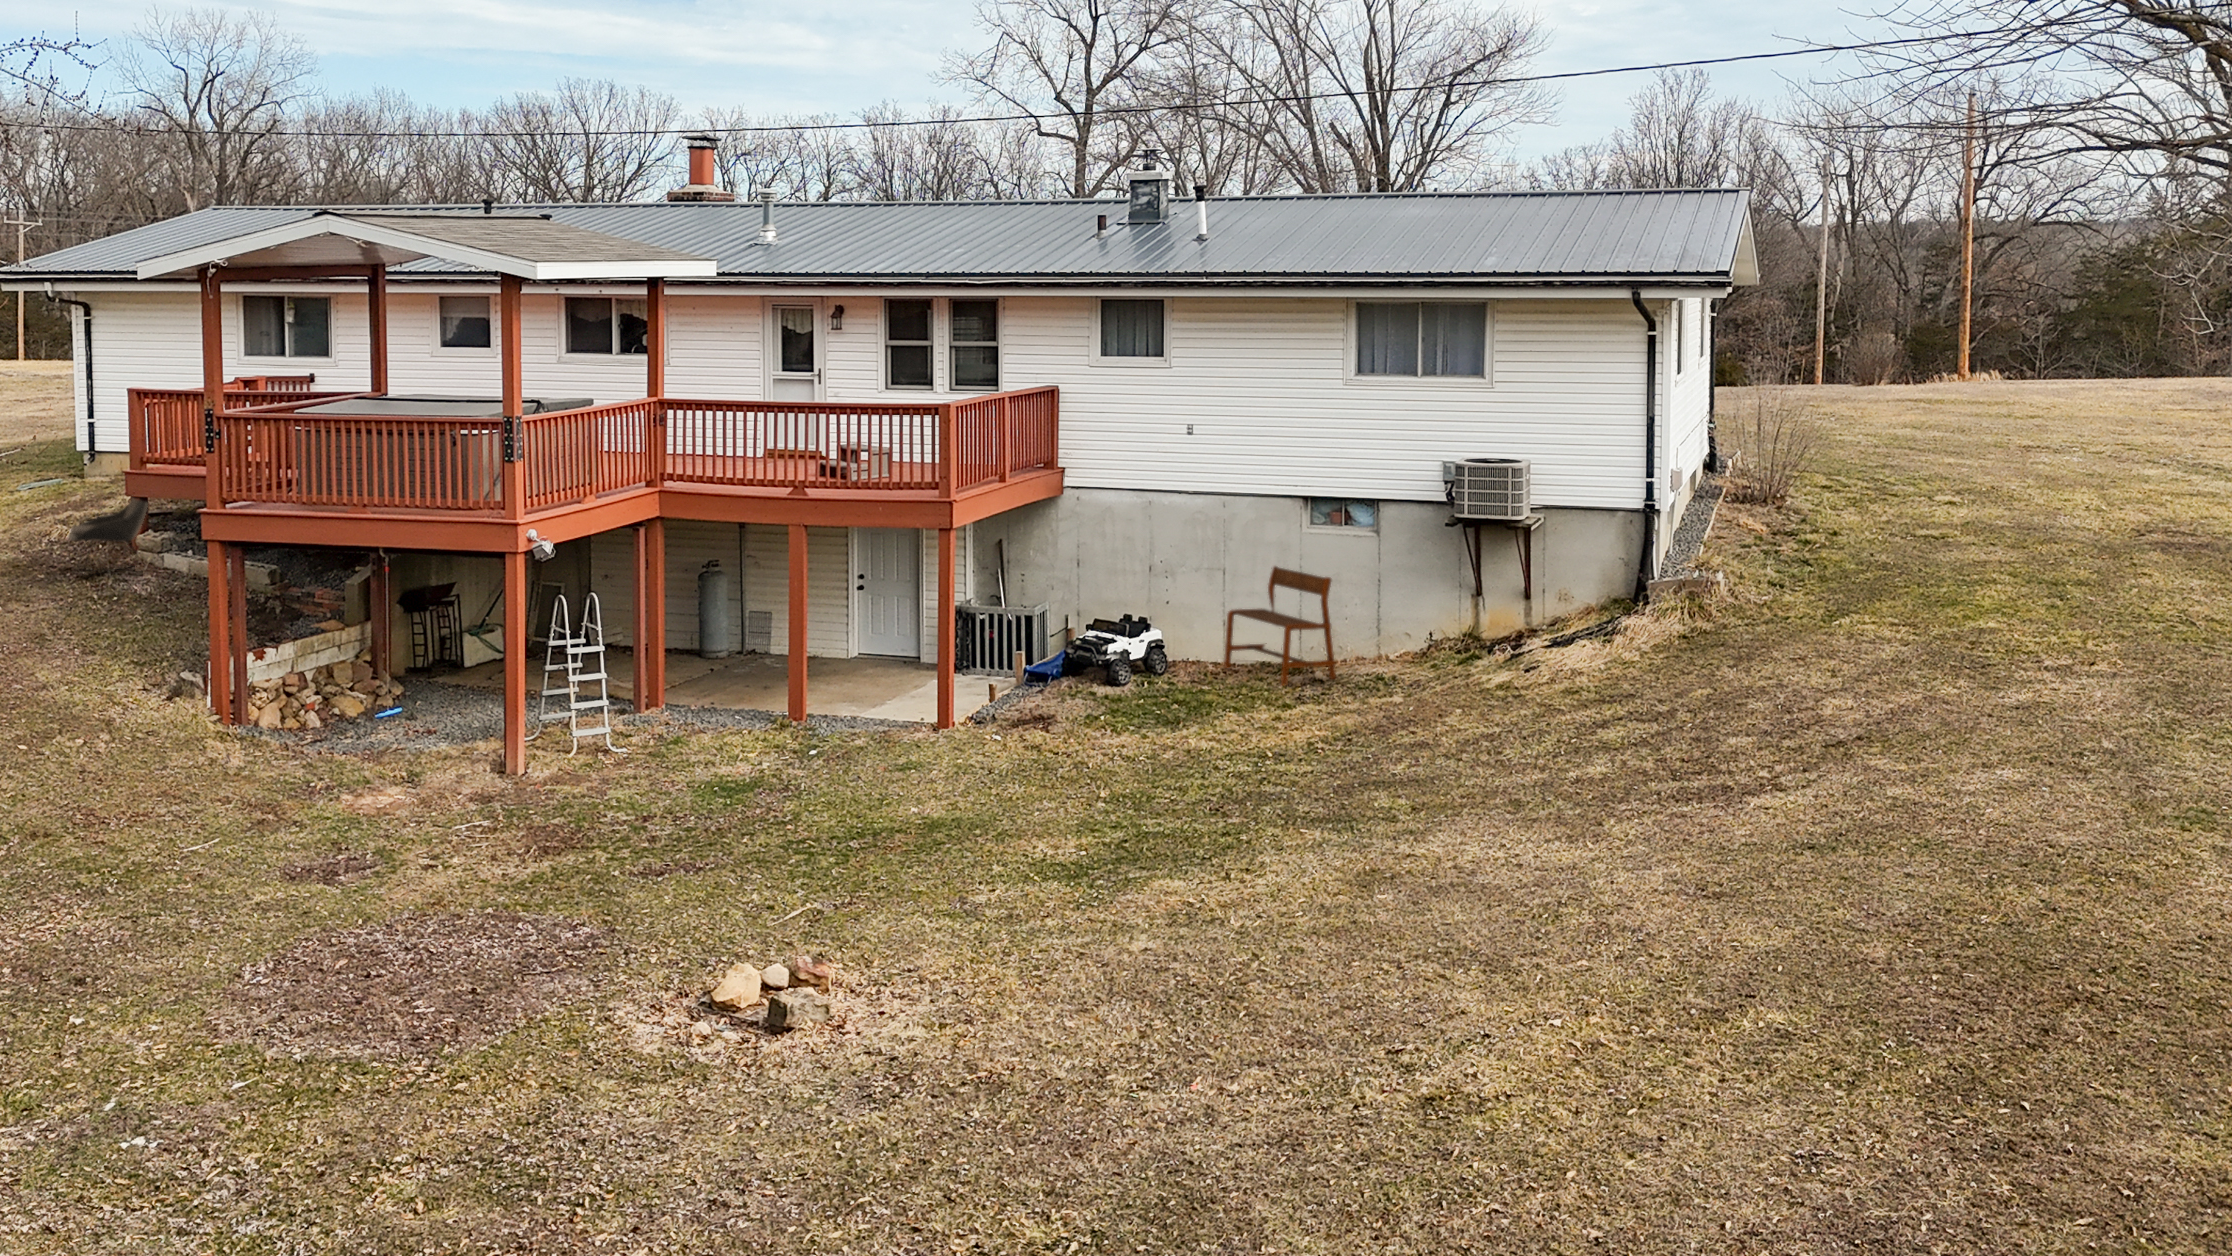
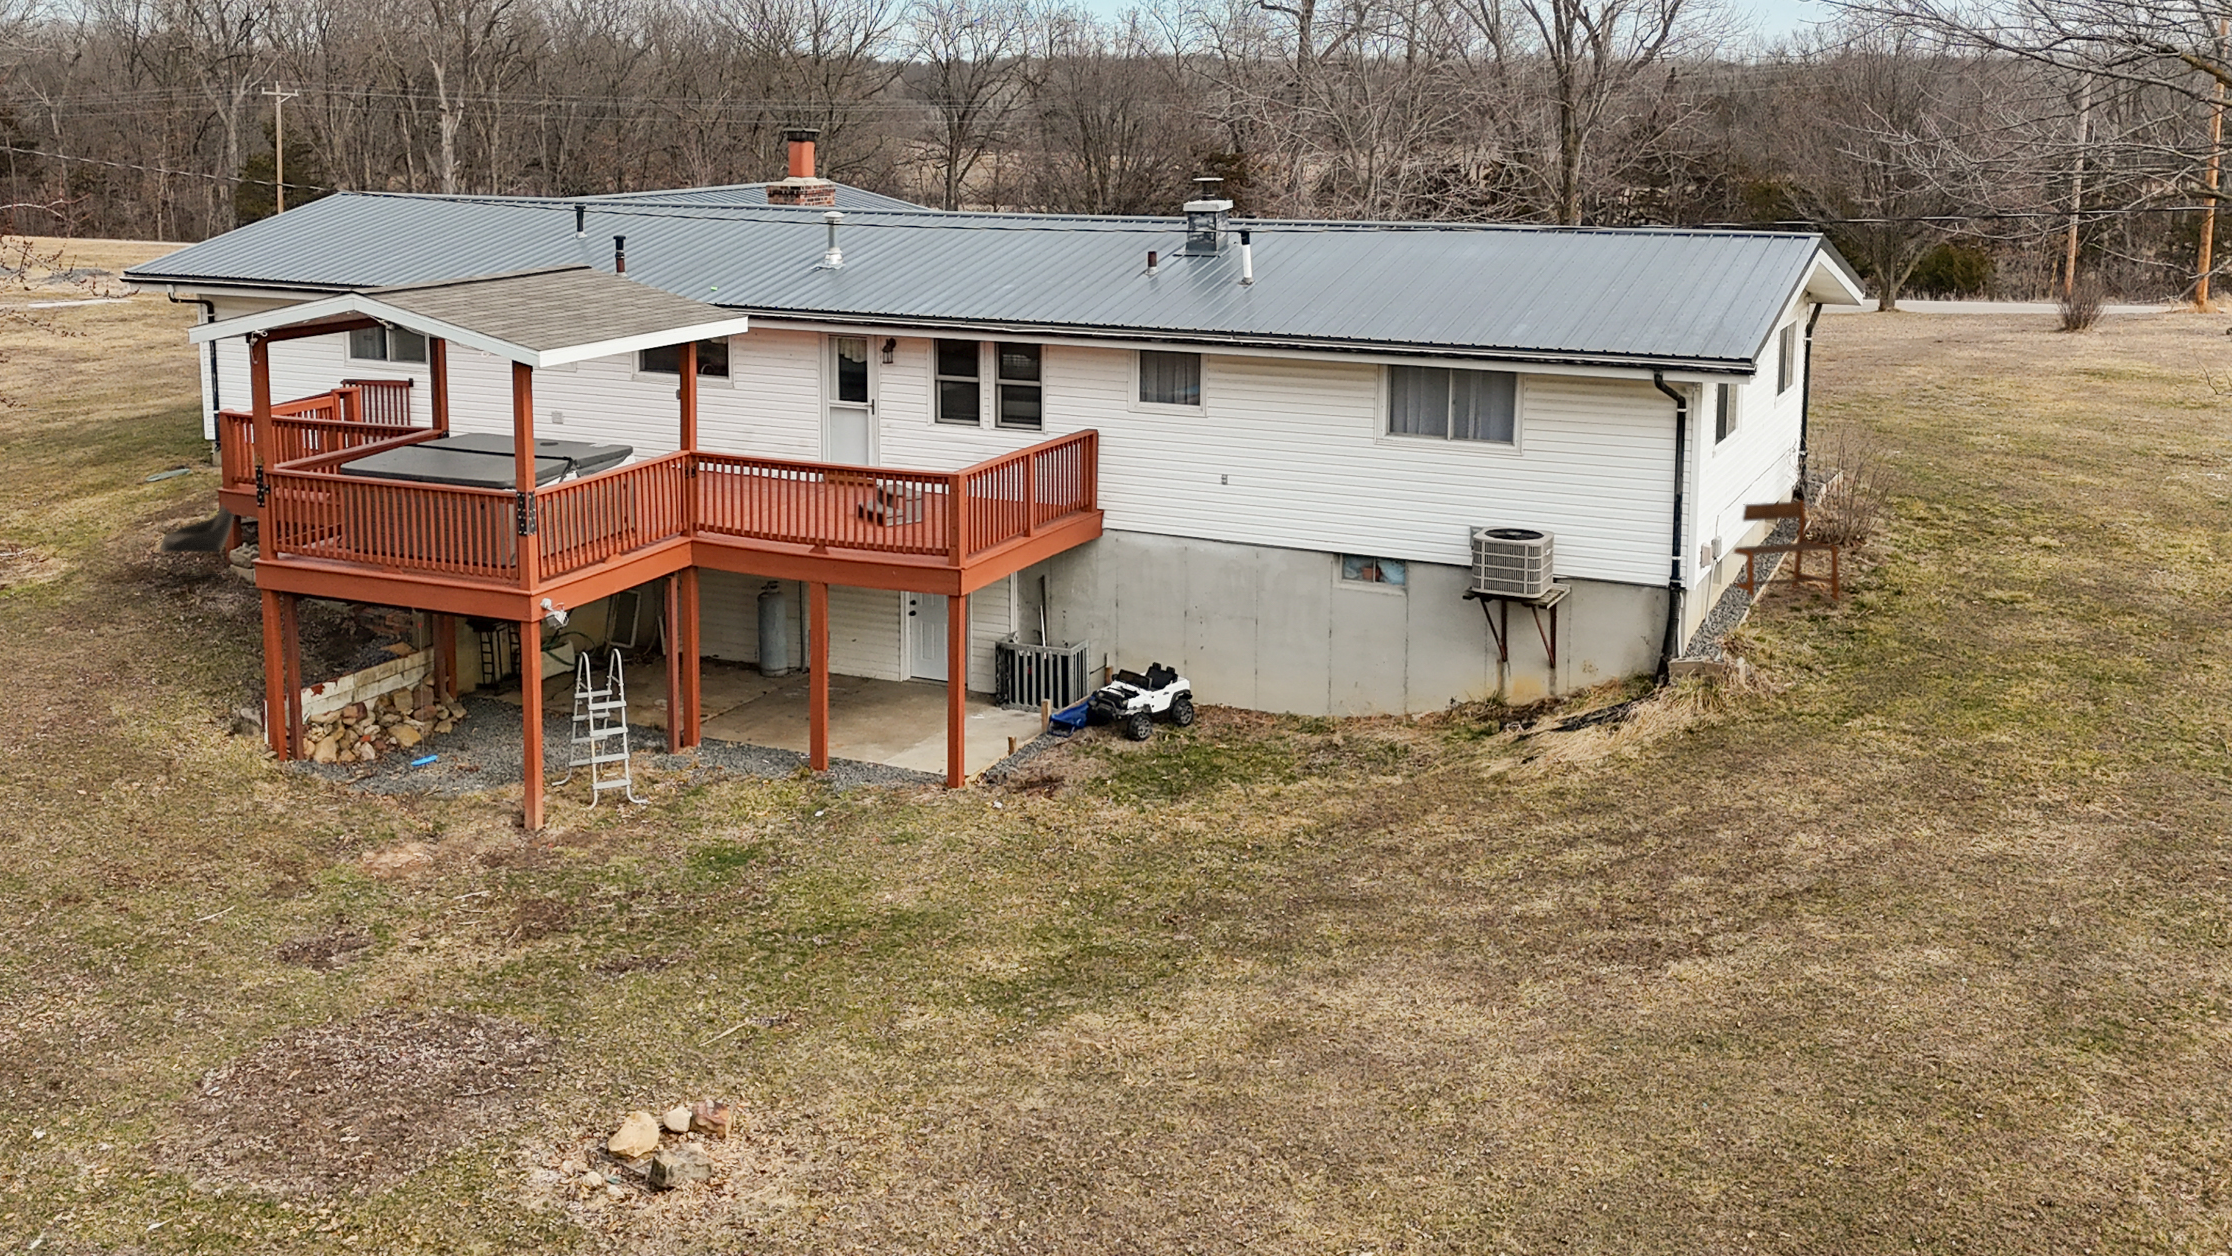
bench: present [1224,566,1336,685] -> present [1733,500,1839,601]

